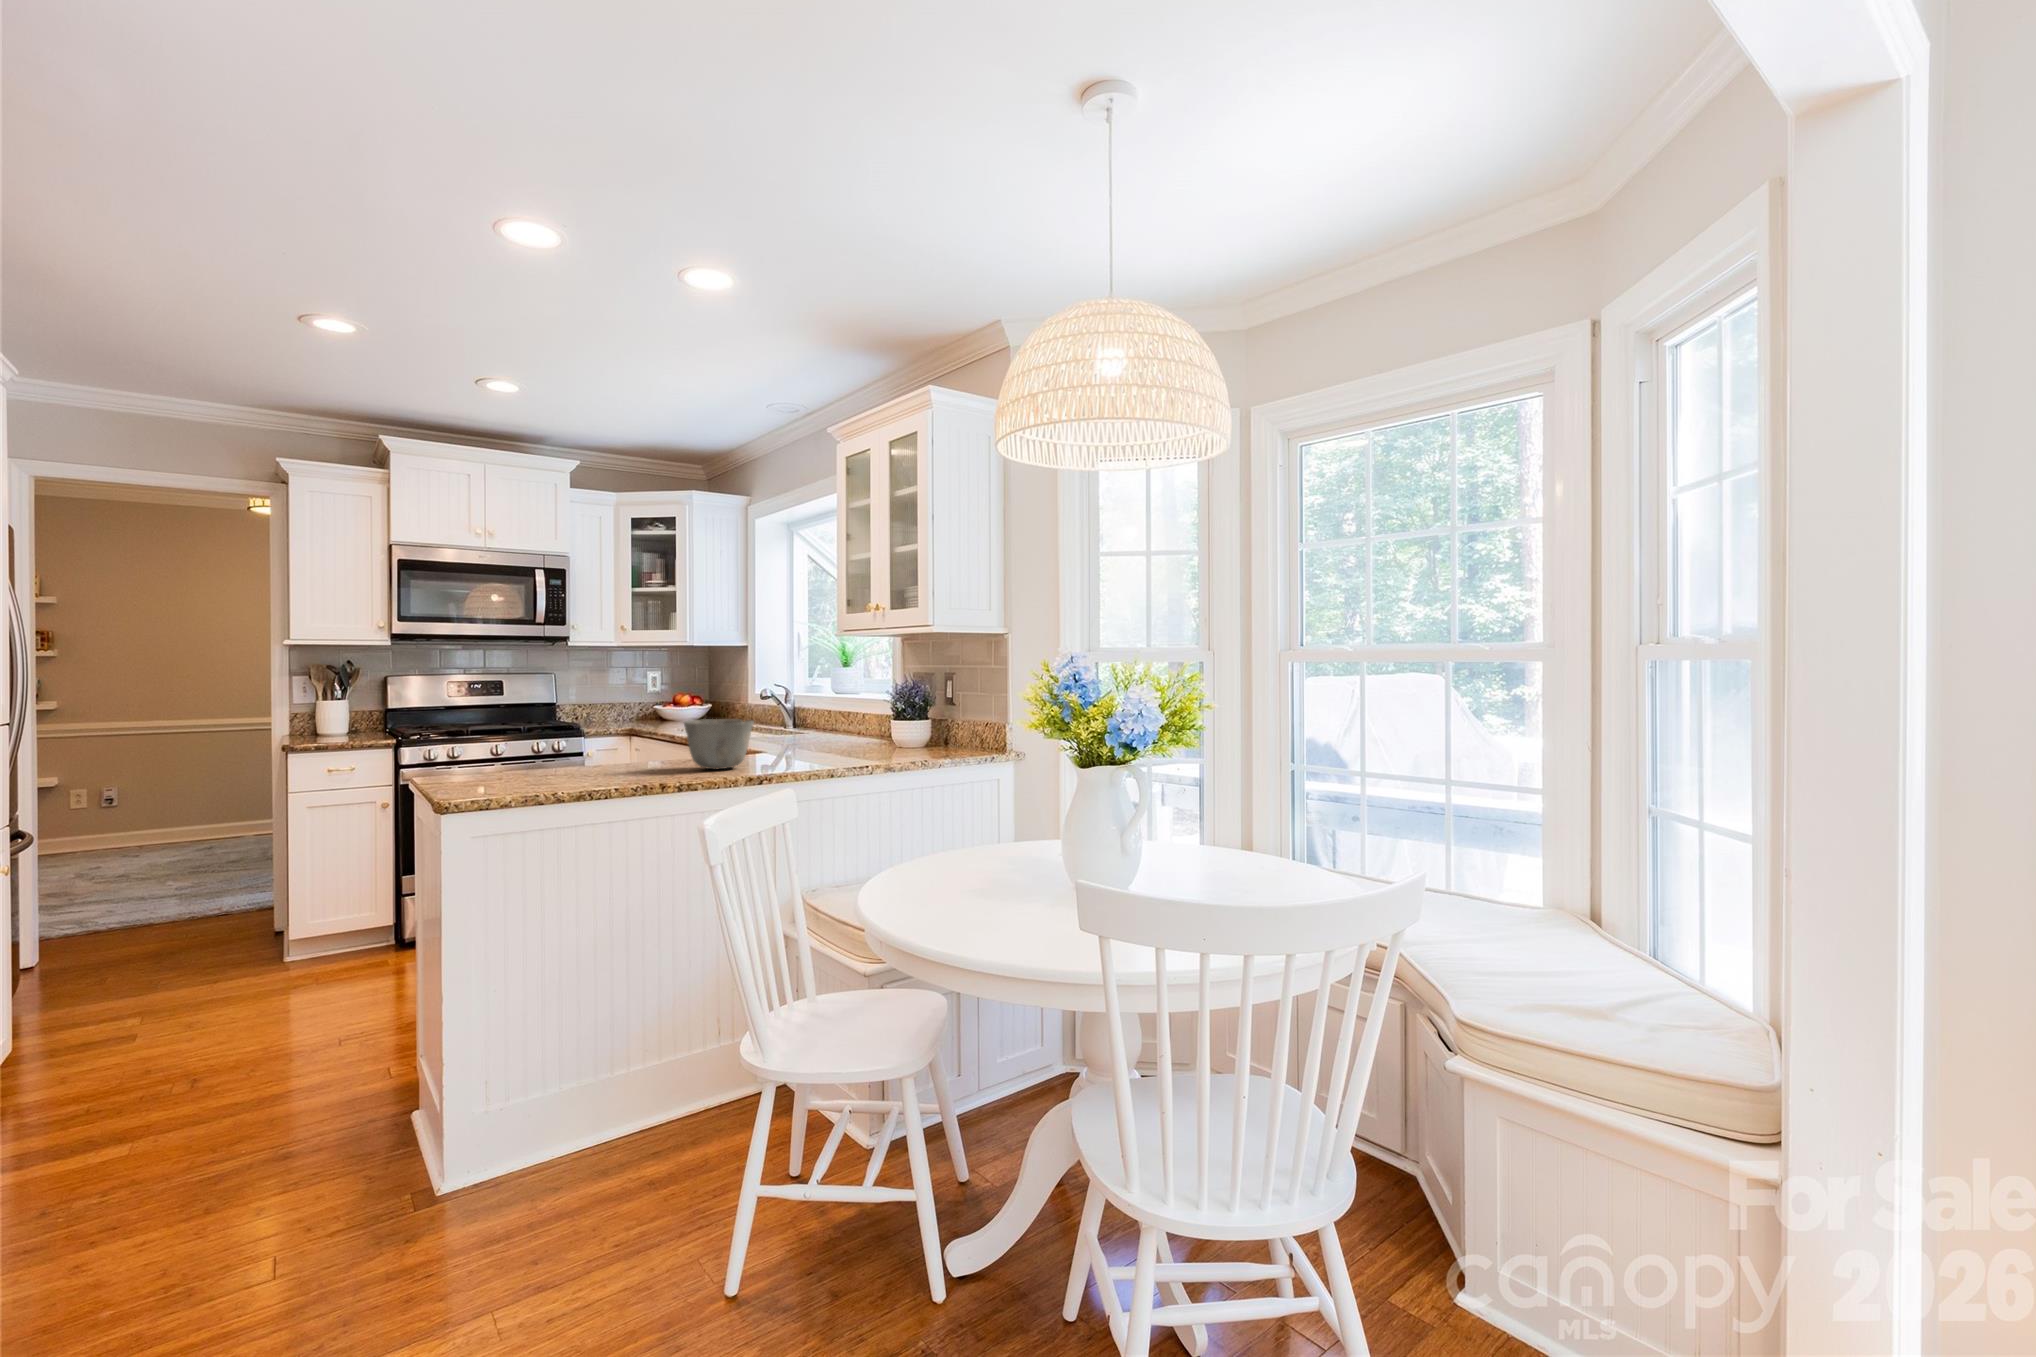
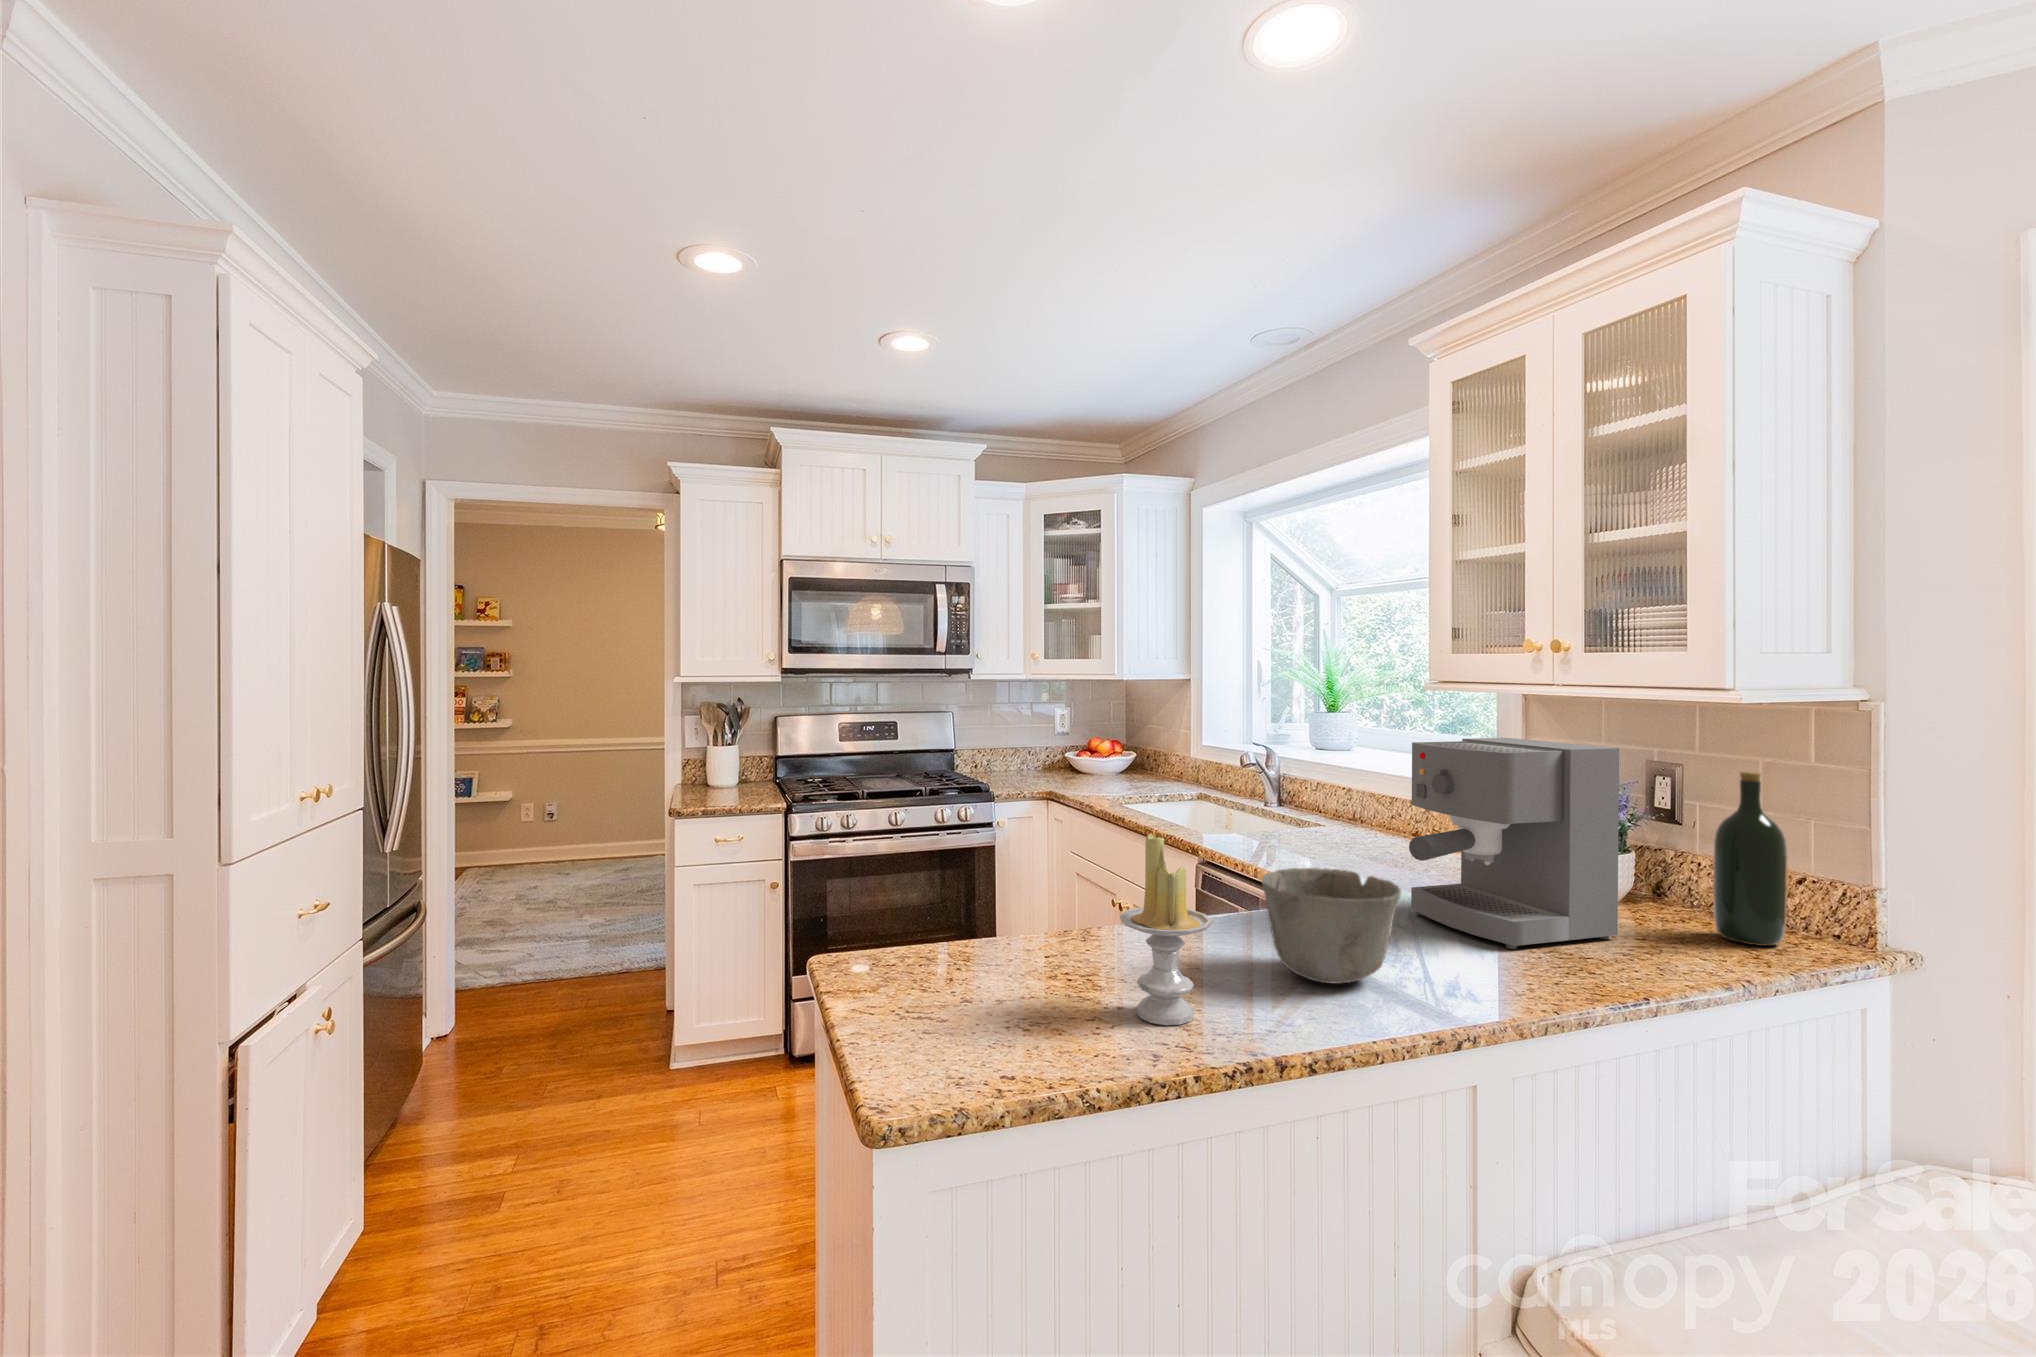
coffee maker: none [781,659,892,760] -> present [1409,738,1619,949]
wine bottle: none [941,671,969,754] -> present [1713,772,1788,946]
candle: none [592,691,640,780] -> present [1120,834,1212,1025]

